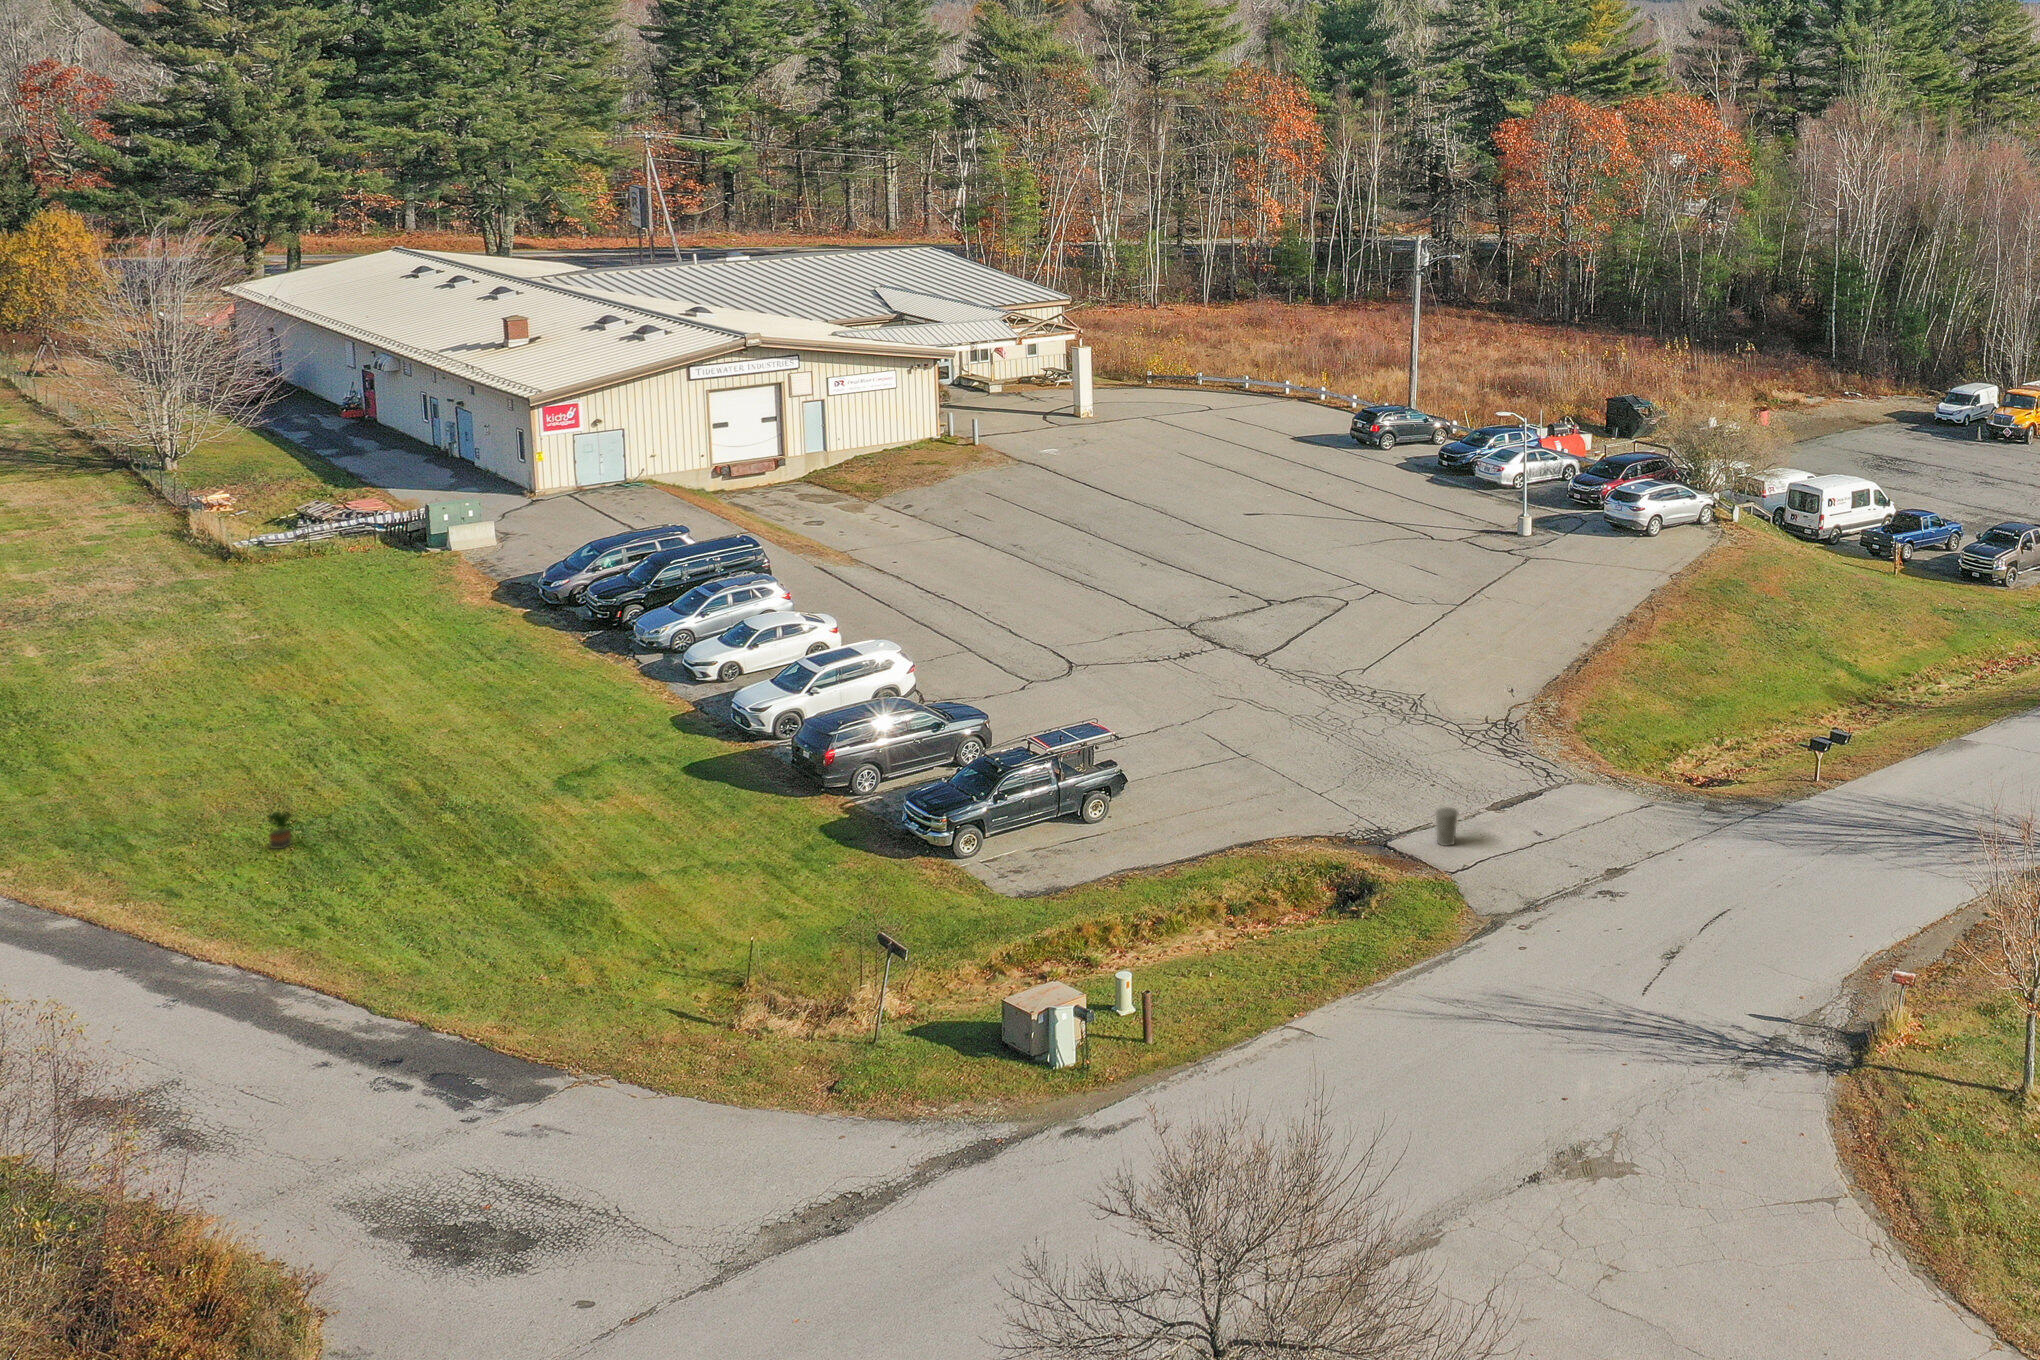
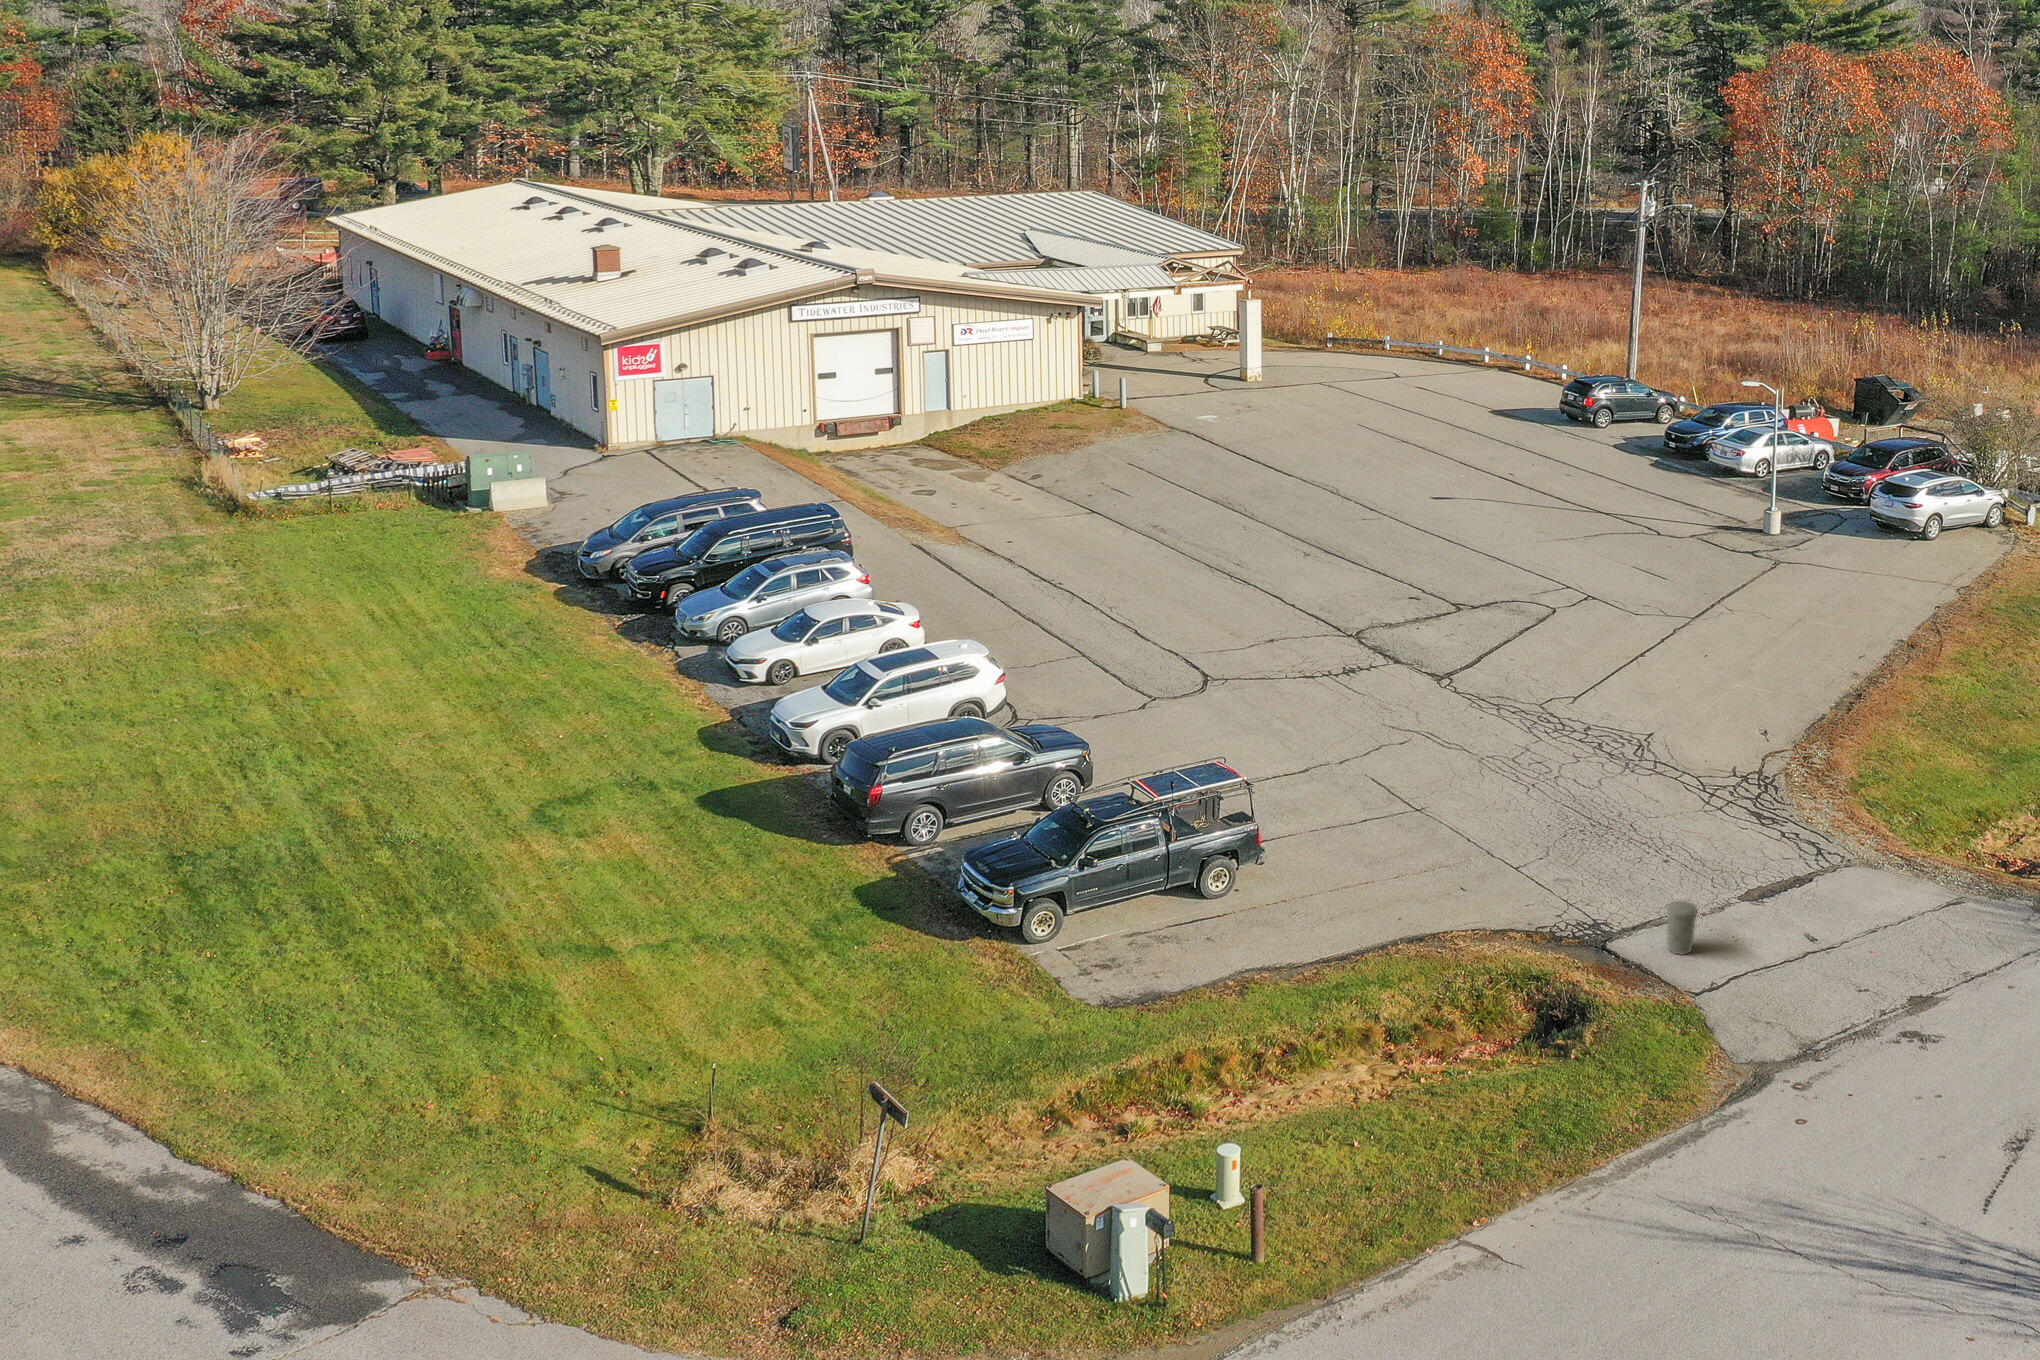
potted tree: present [269,812,294,849] -> none [177,838,213,886]

